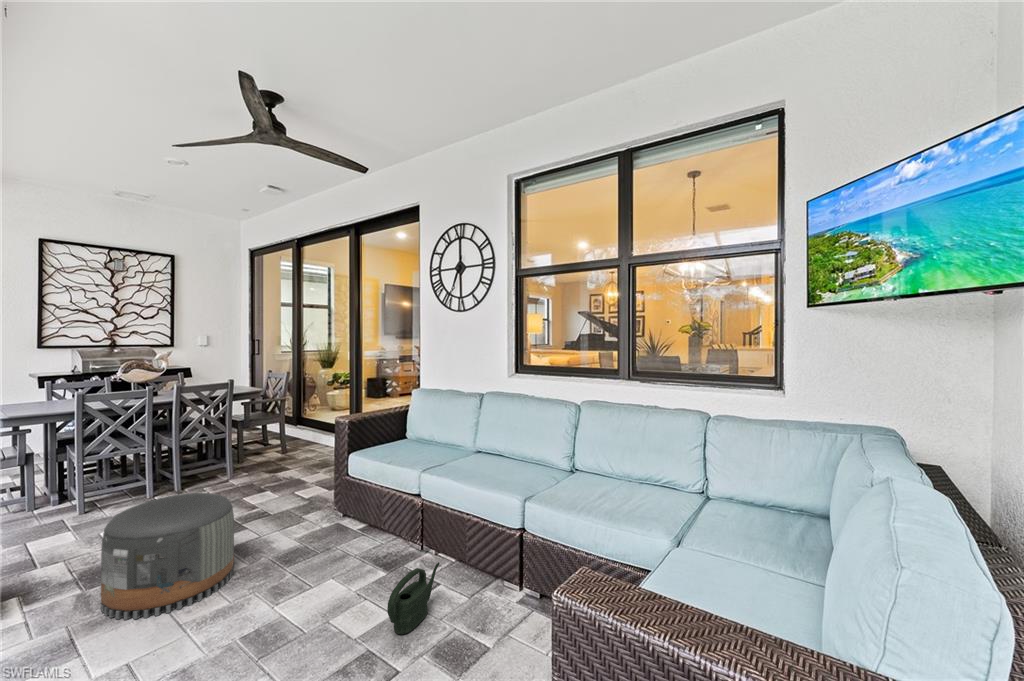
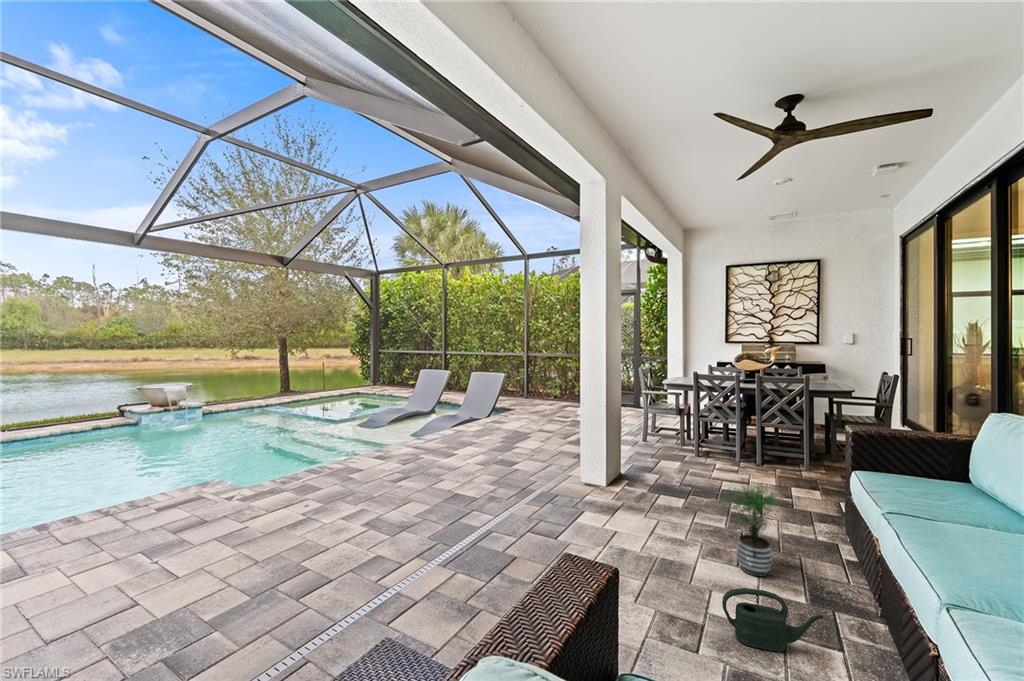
potted plant: none [295,487,360,587] -> present [720,484,778,577]
pouf: present [101,493,234,620] -> none [640,450,718,530]

